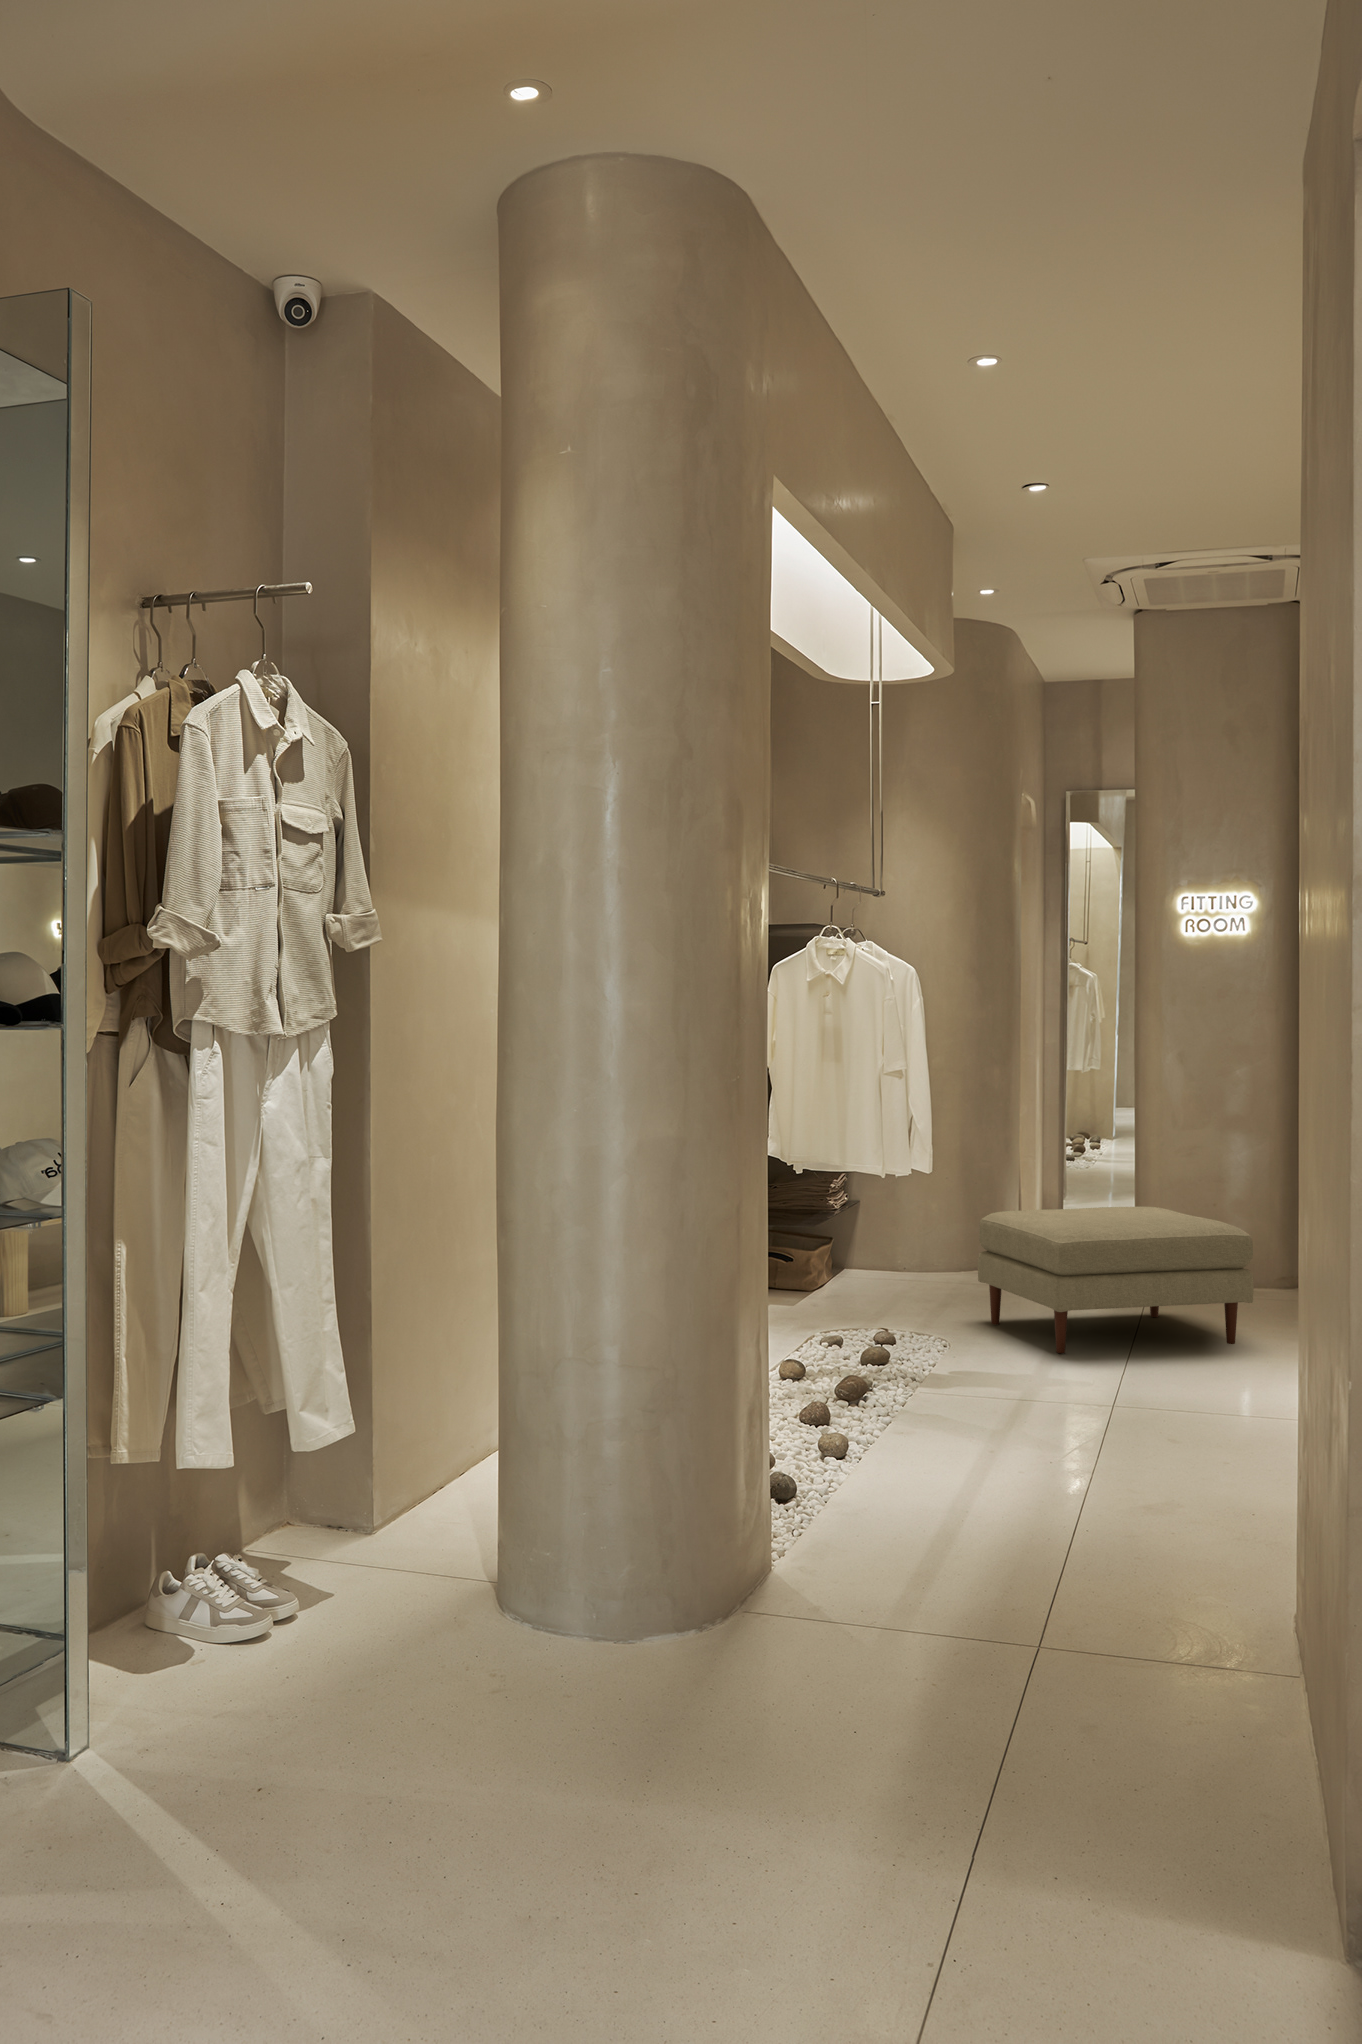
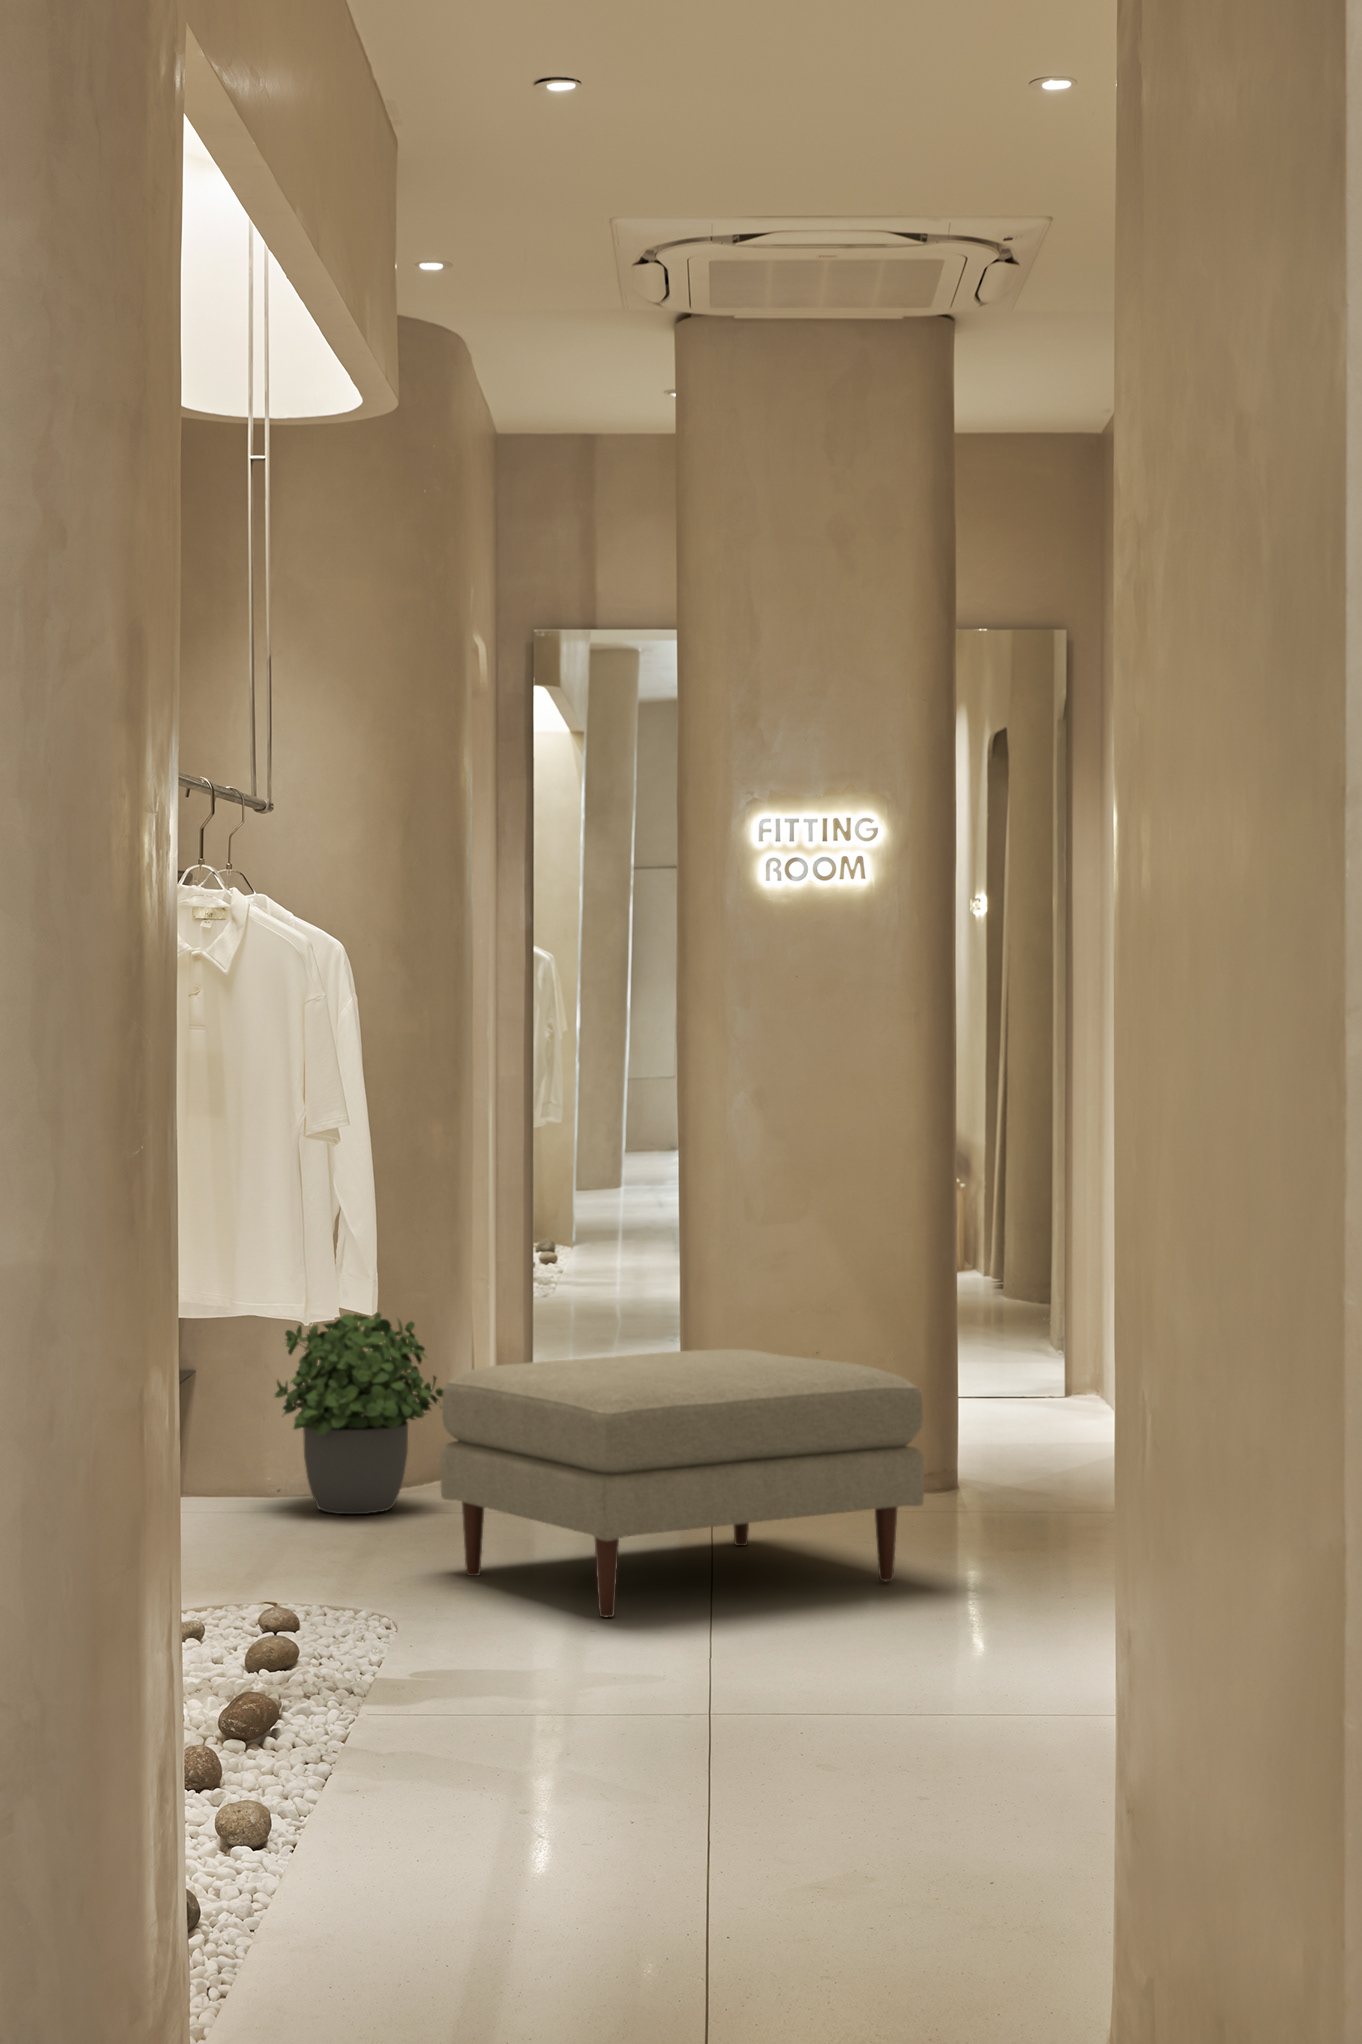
potted plant: none [897,1172,992,1285] -> present [275,1313,443,1514]

